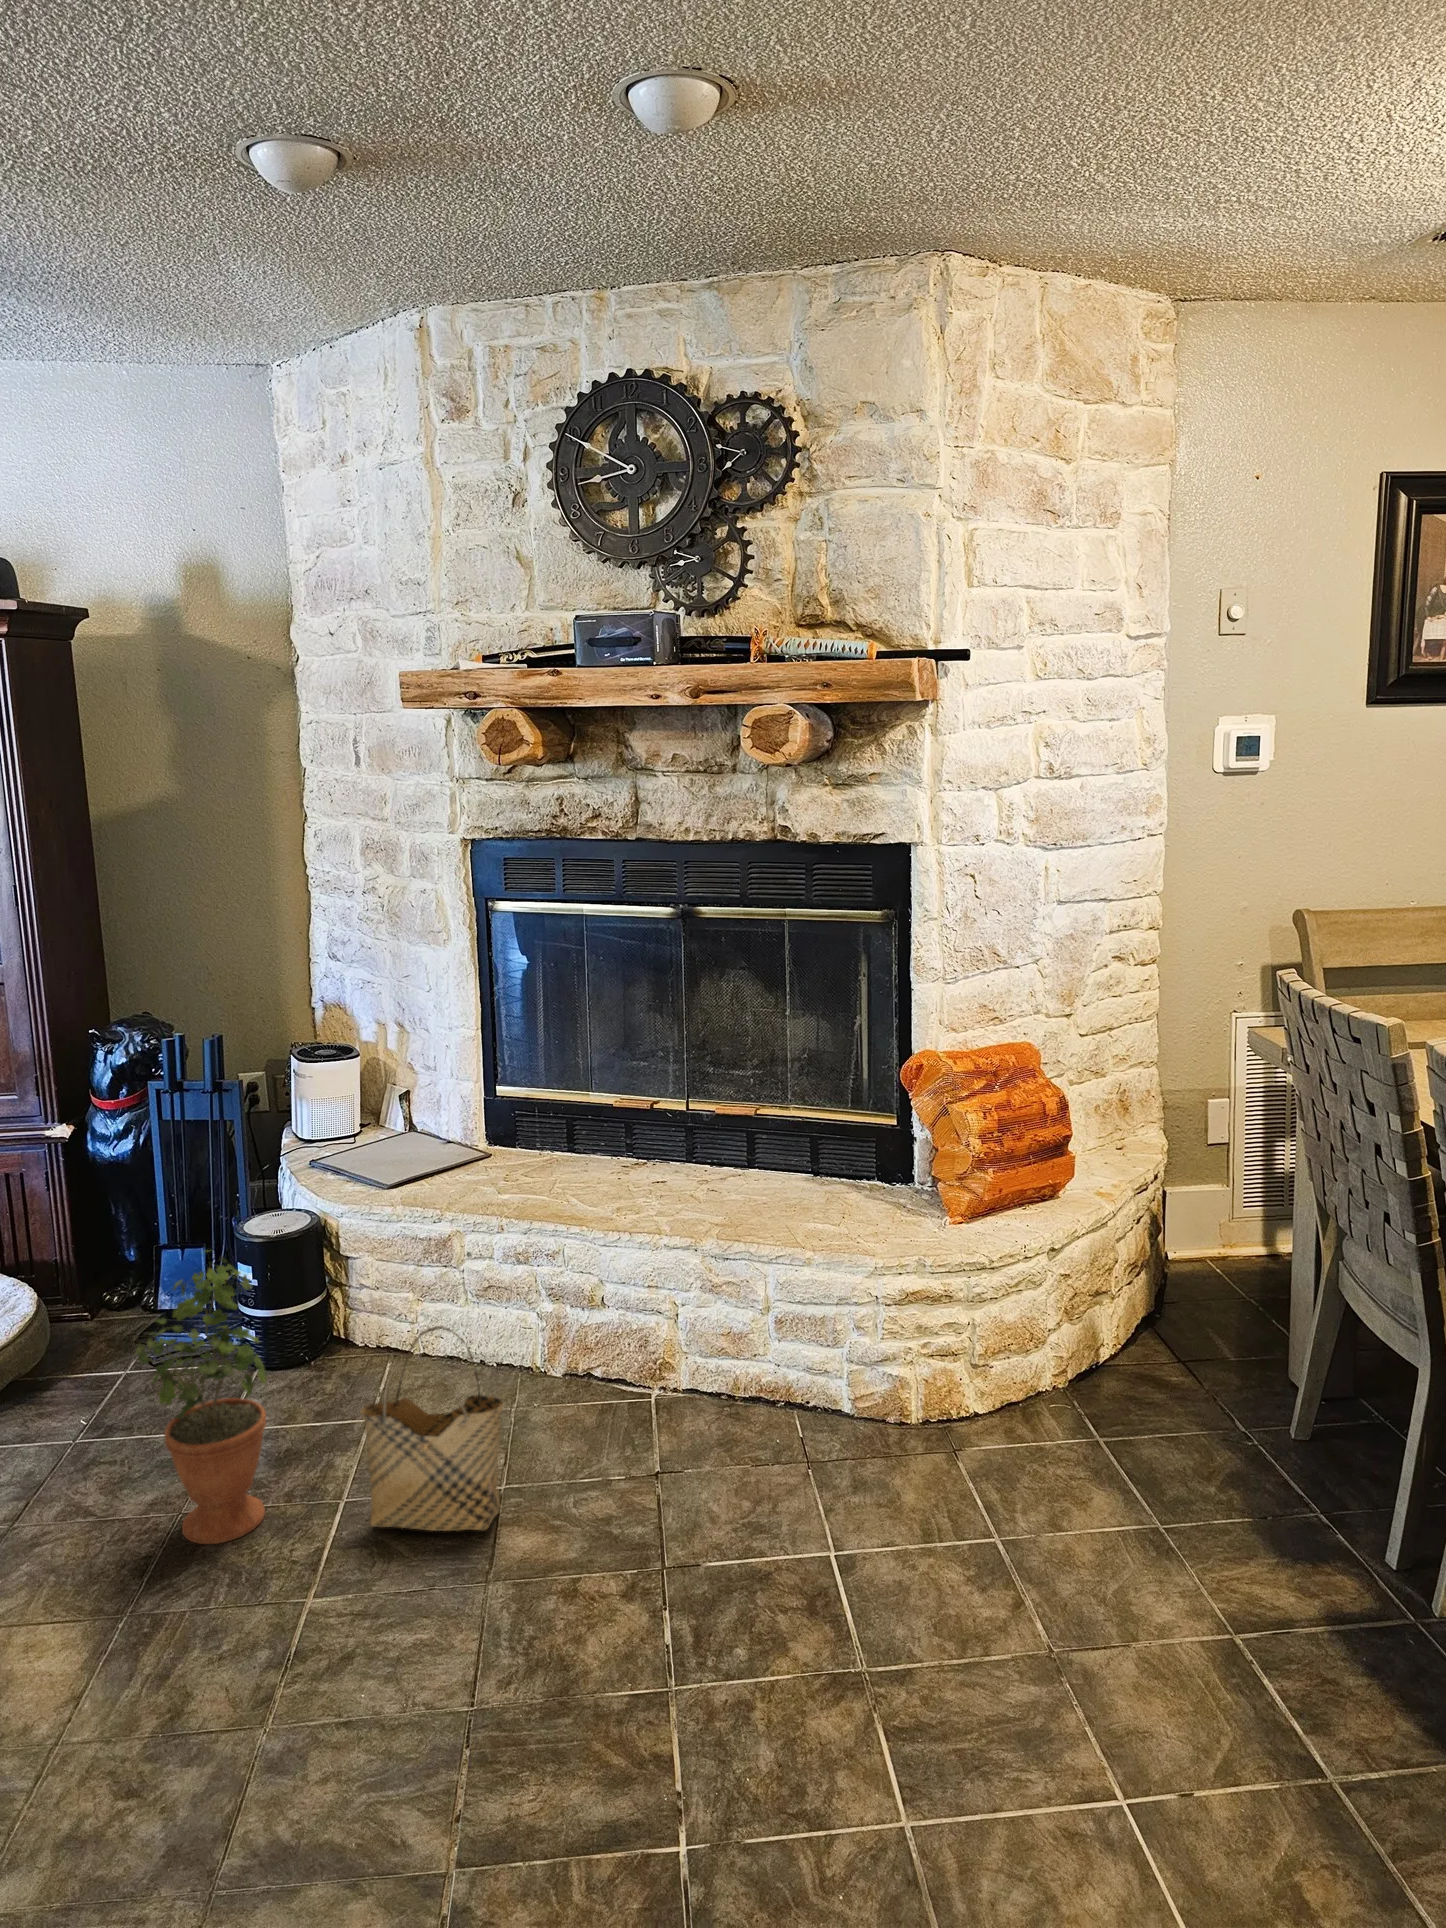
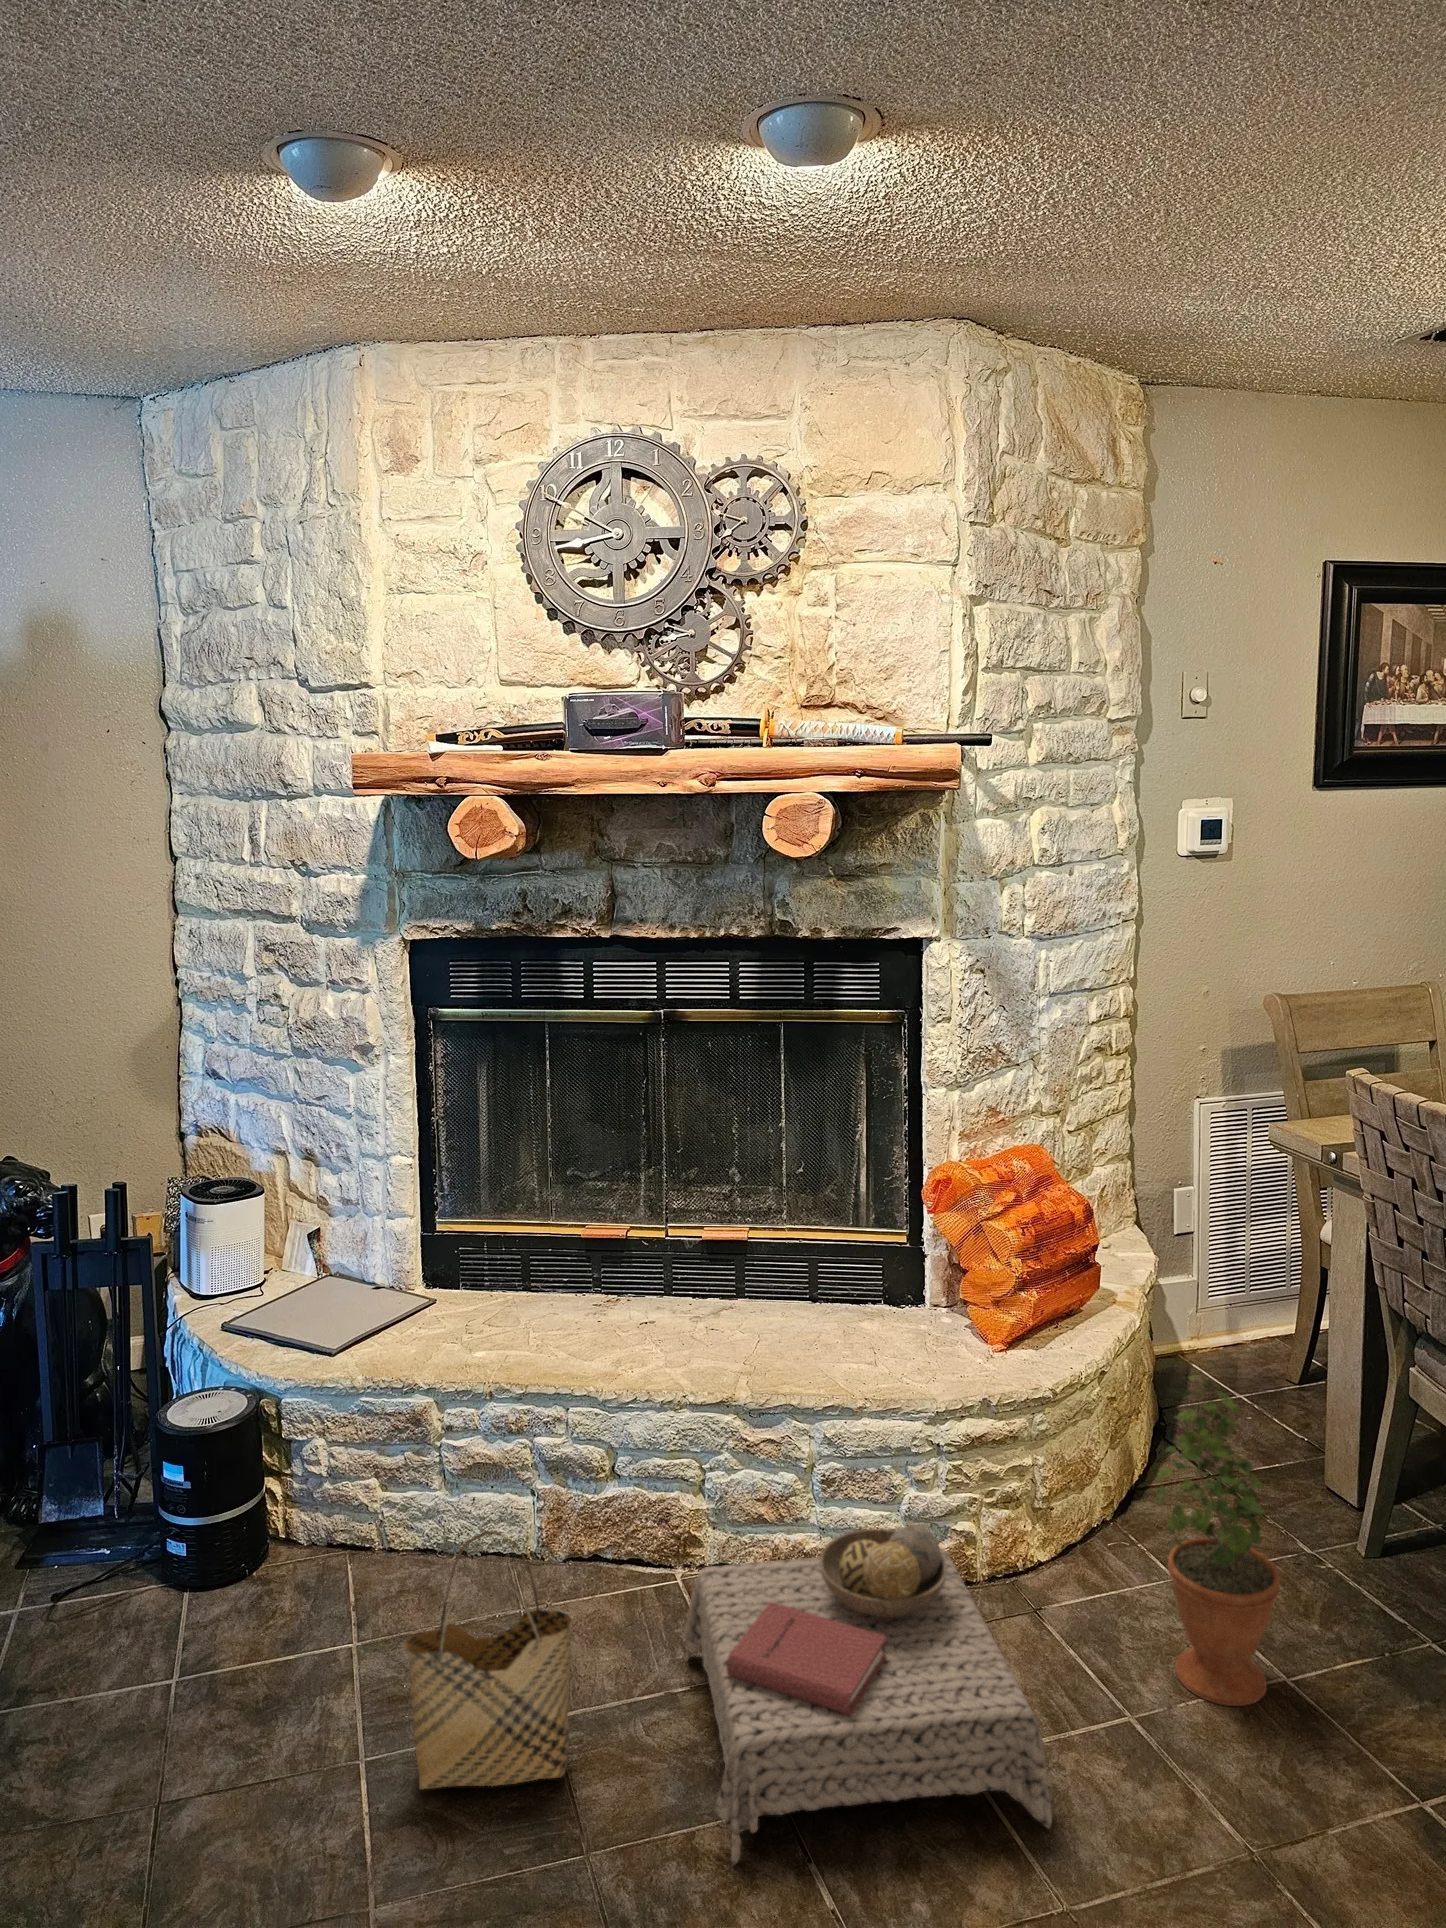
potted plant: present [135,1250,266,1544] -> present [1156,1375,1280,1706]
ottoman: none [586,1355,882,1613] -> present [683,1525,1052,1865]

